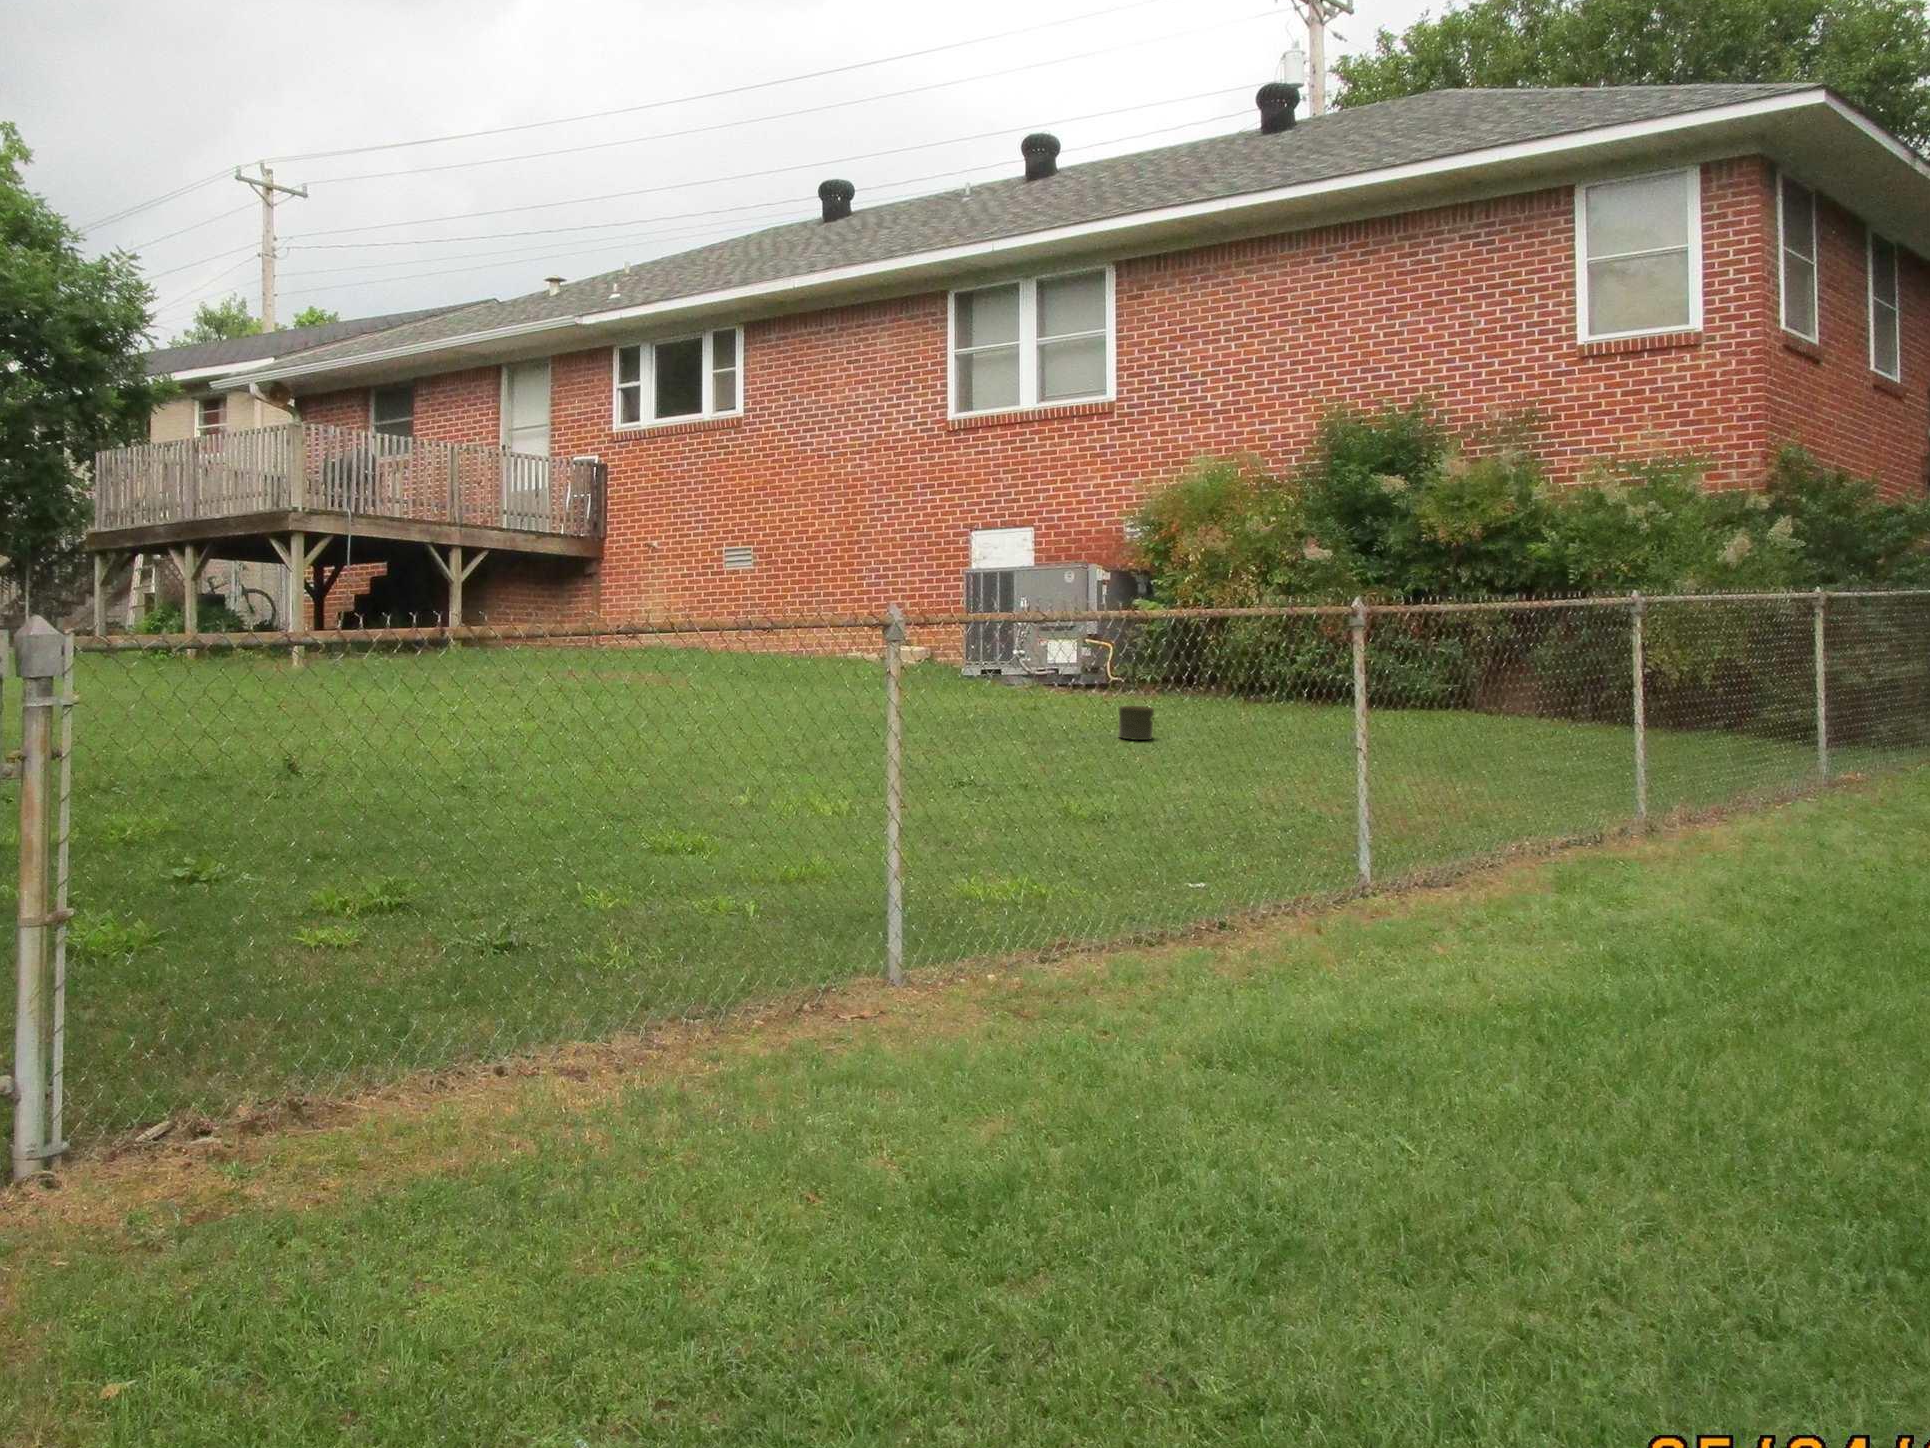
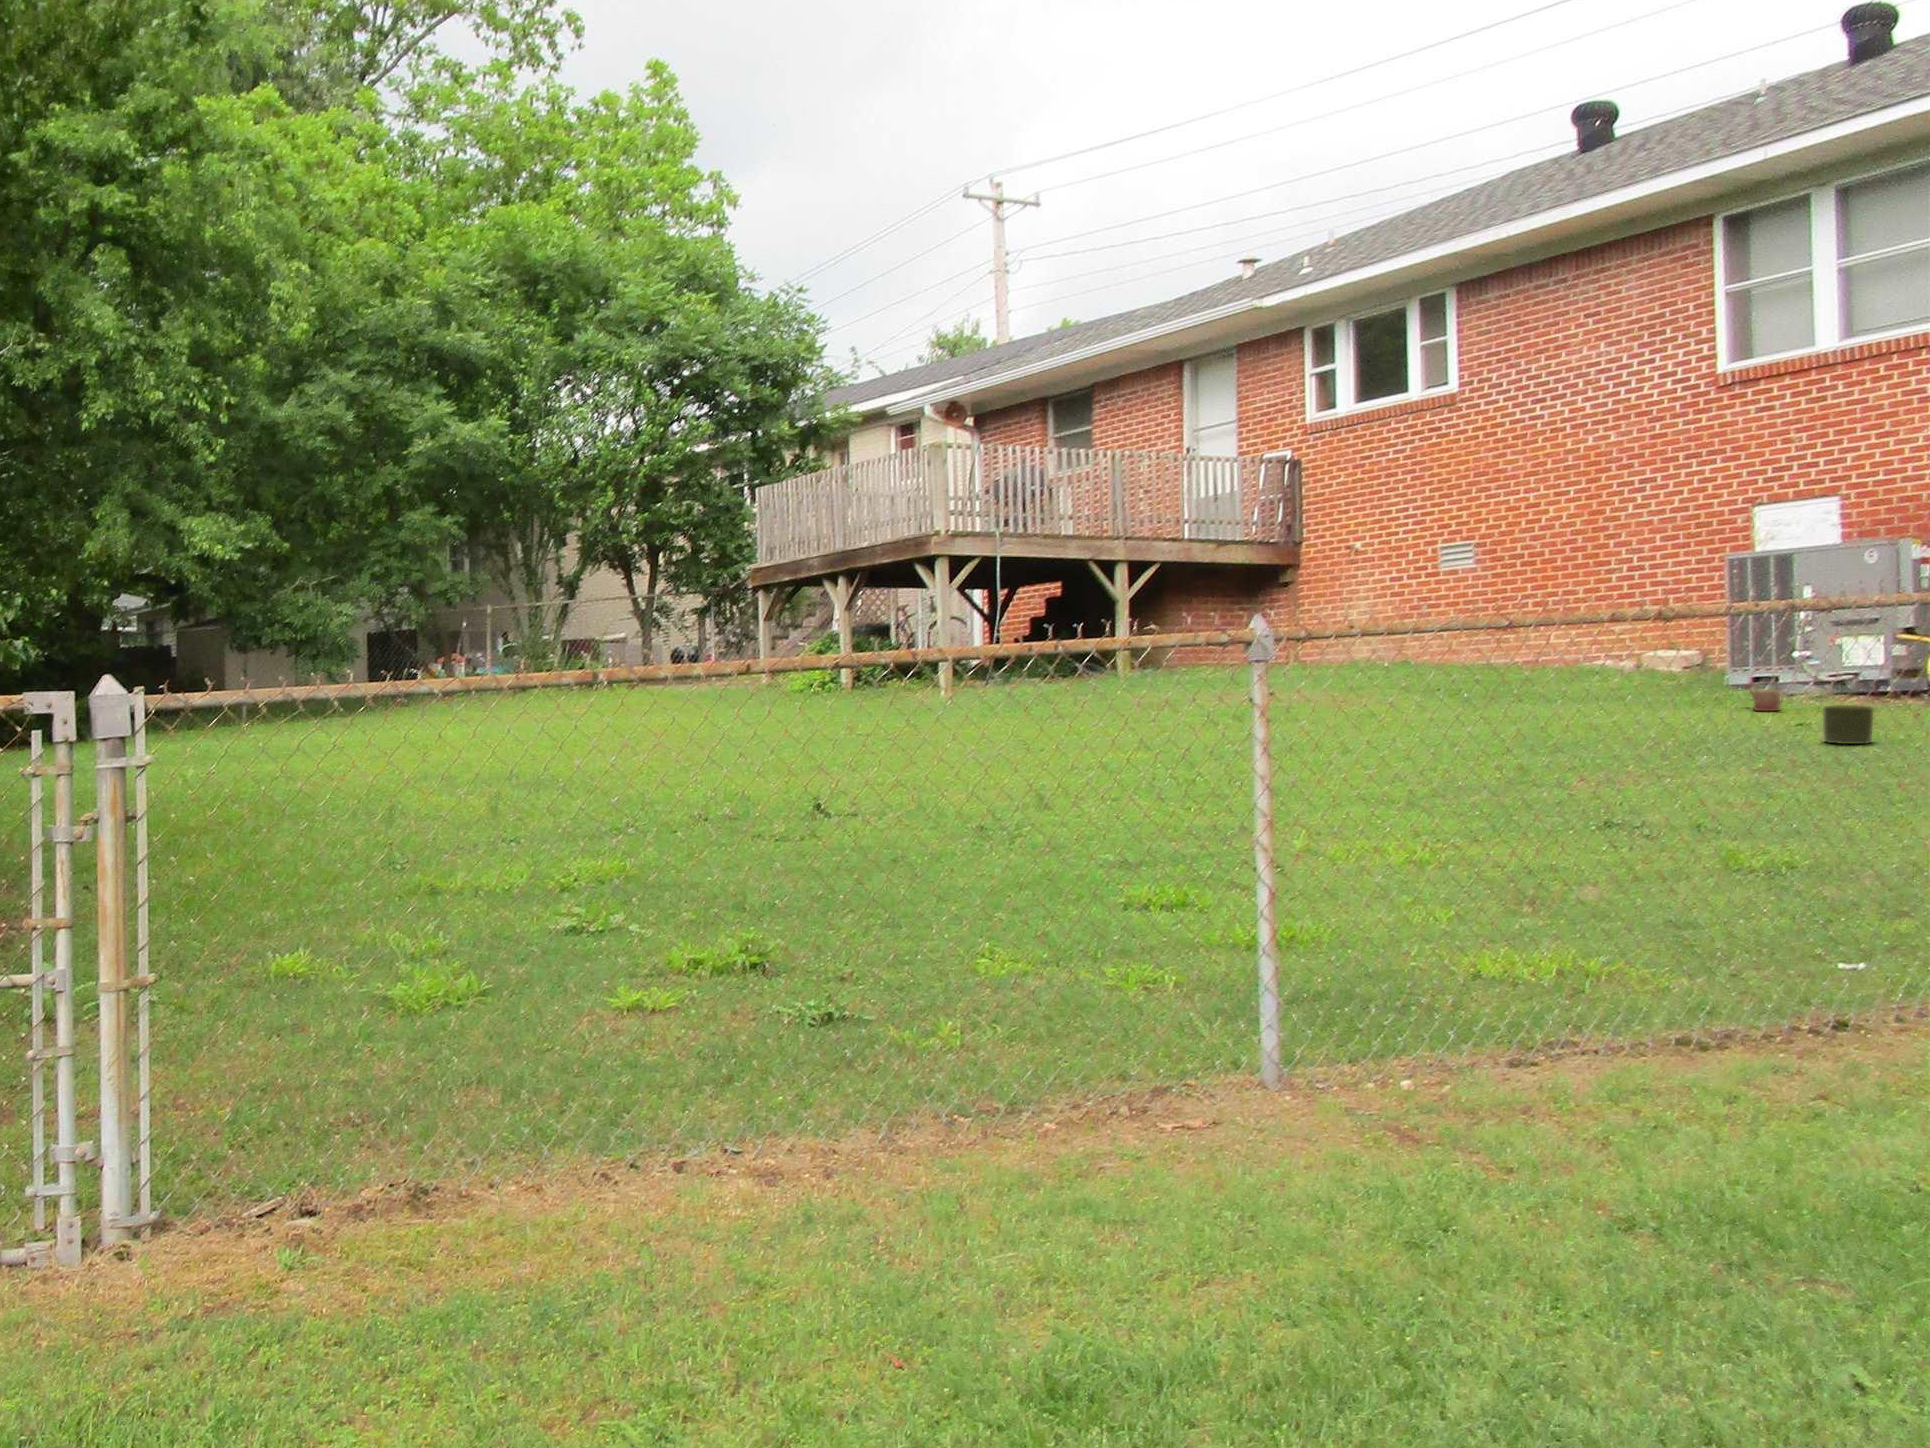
watering can: none [1019,678,1053,705] -> present [1744,682,1784,711]

